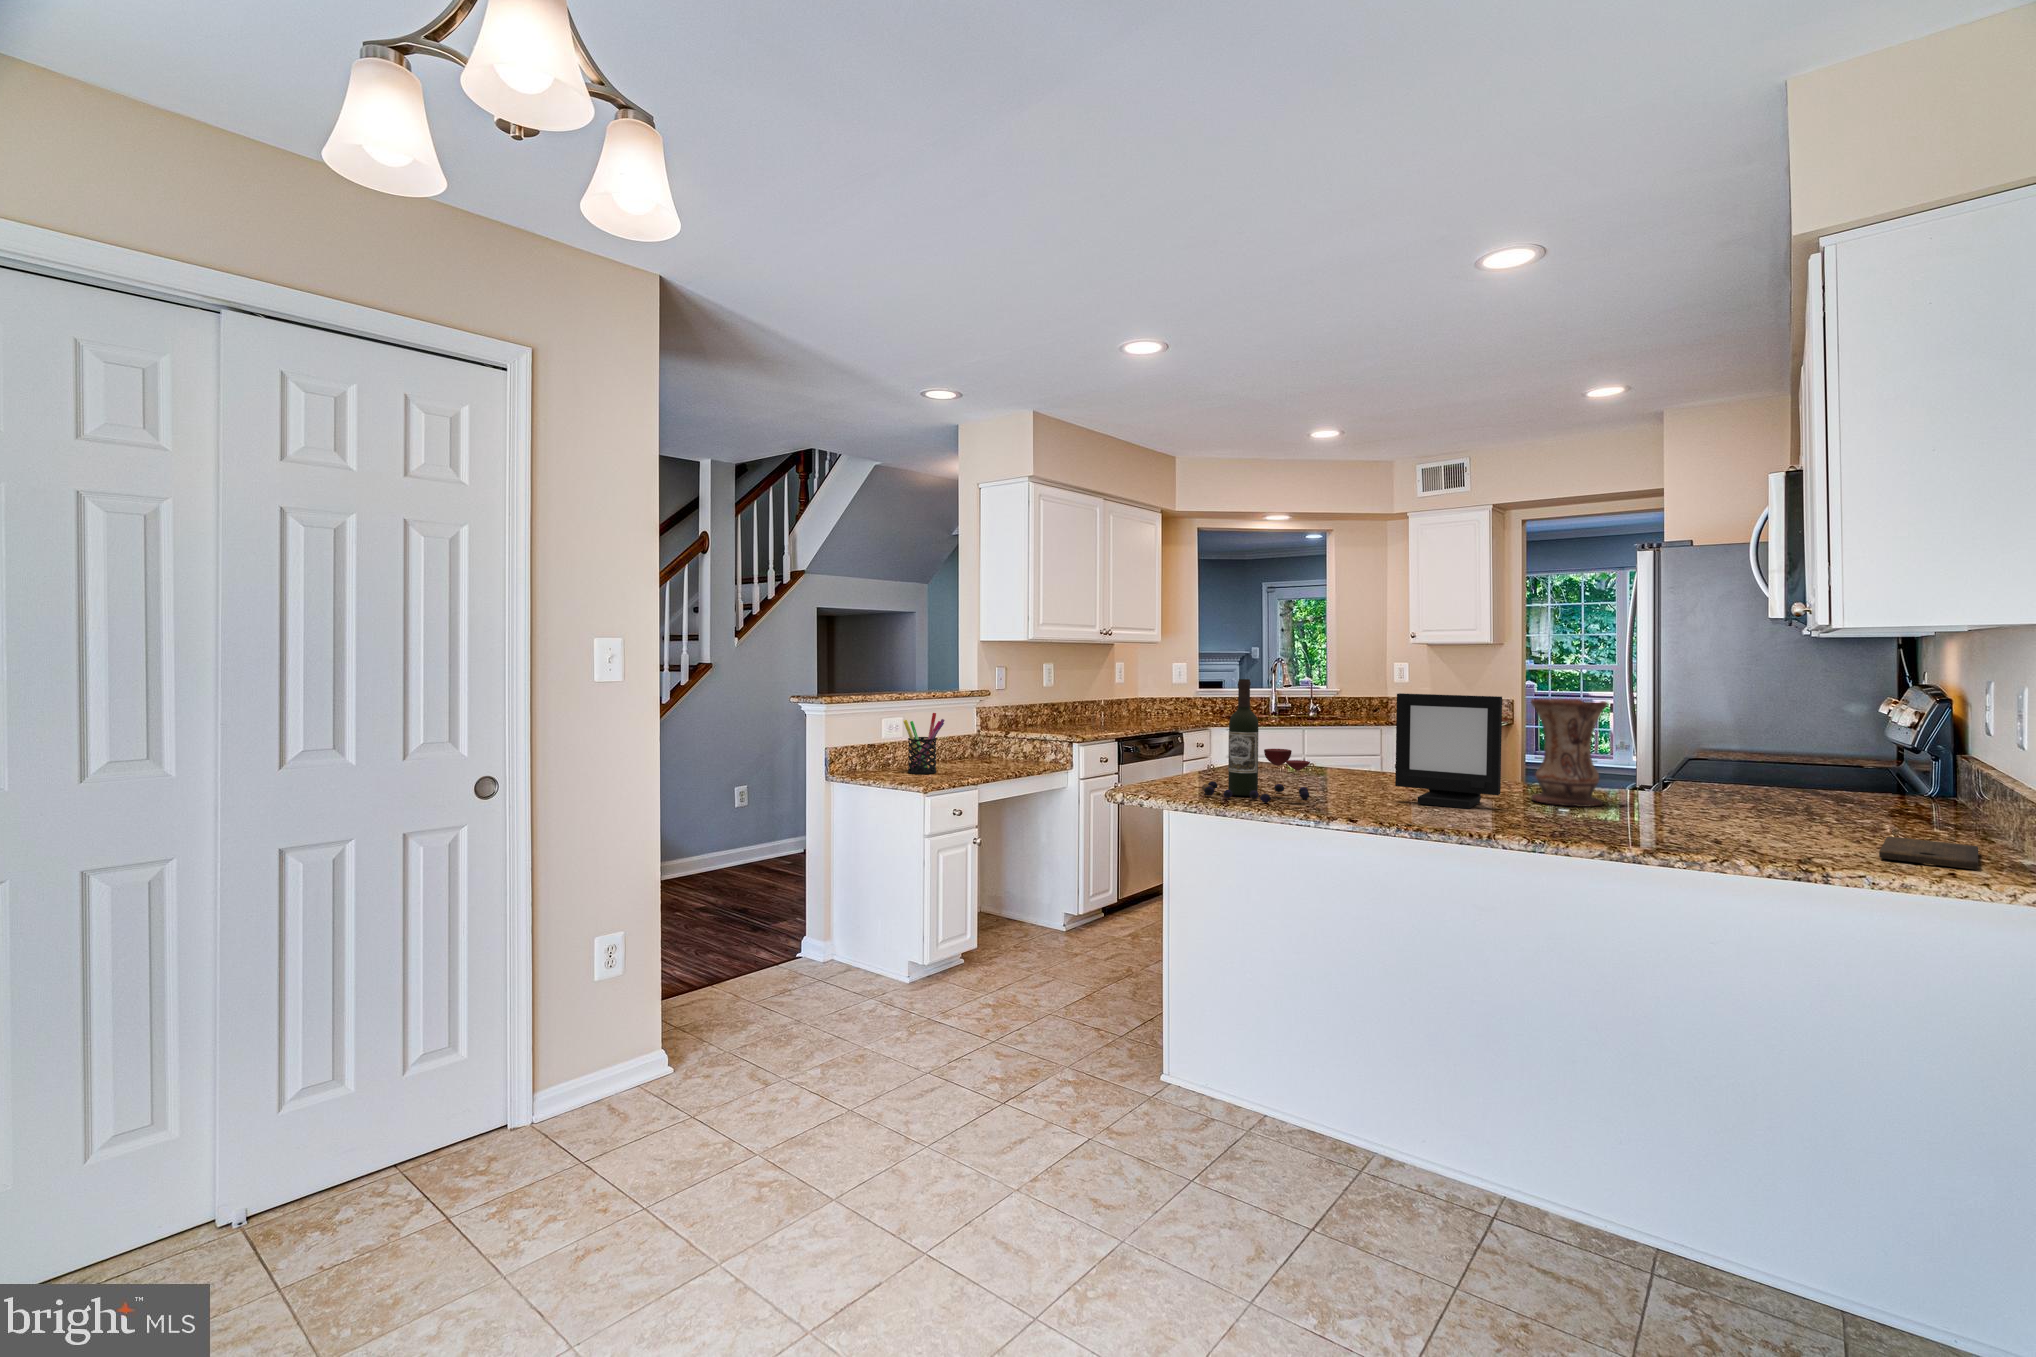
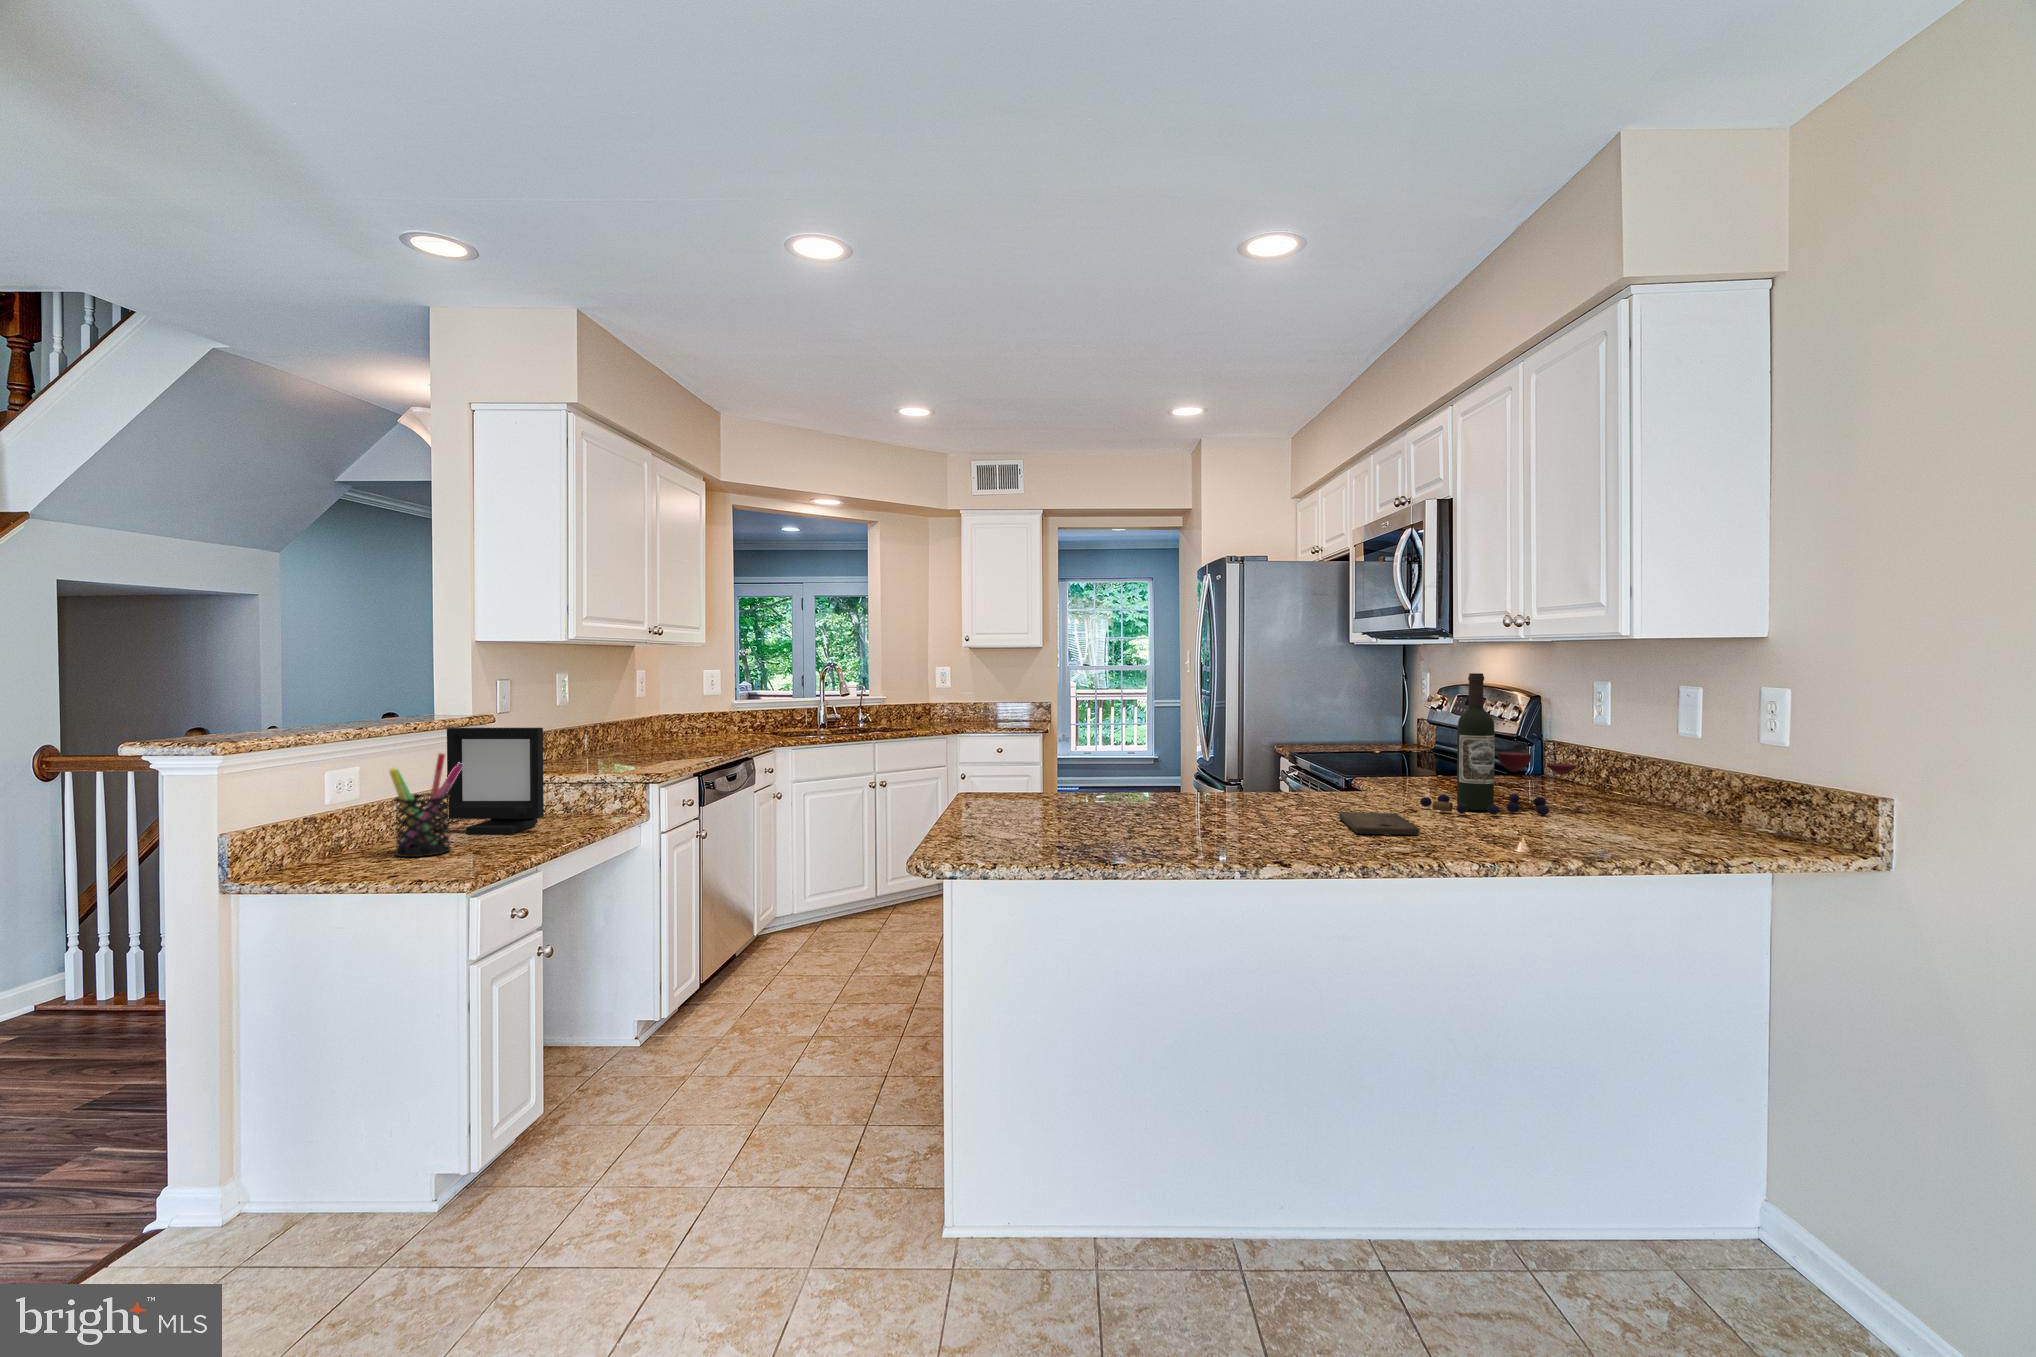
wine bottle: present [1202,679,1310,803] -> present [1420,673,1577,815]
picture frame: present [1395,693,1502,809] -> present [447,728,544,834]
vase: present [1531,699,1608,807] -> none [1284,698,1356,808]
cutting board: present [1879,837,1978,869] -> present [1339,812,1419,835]

